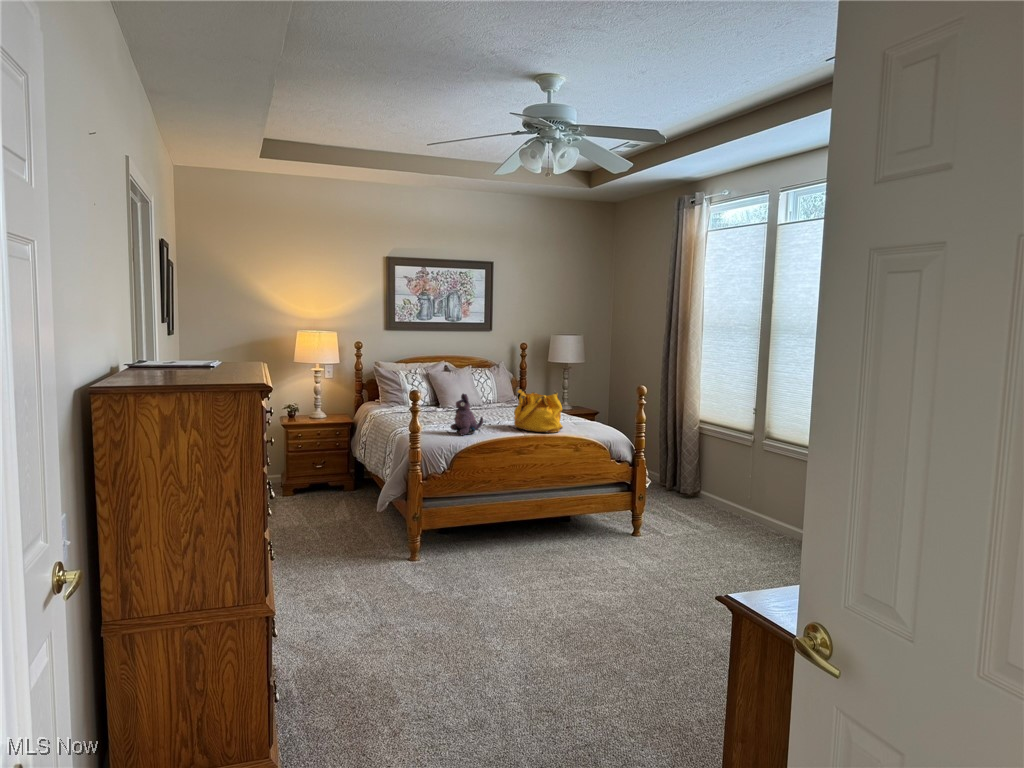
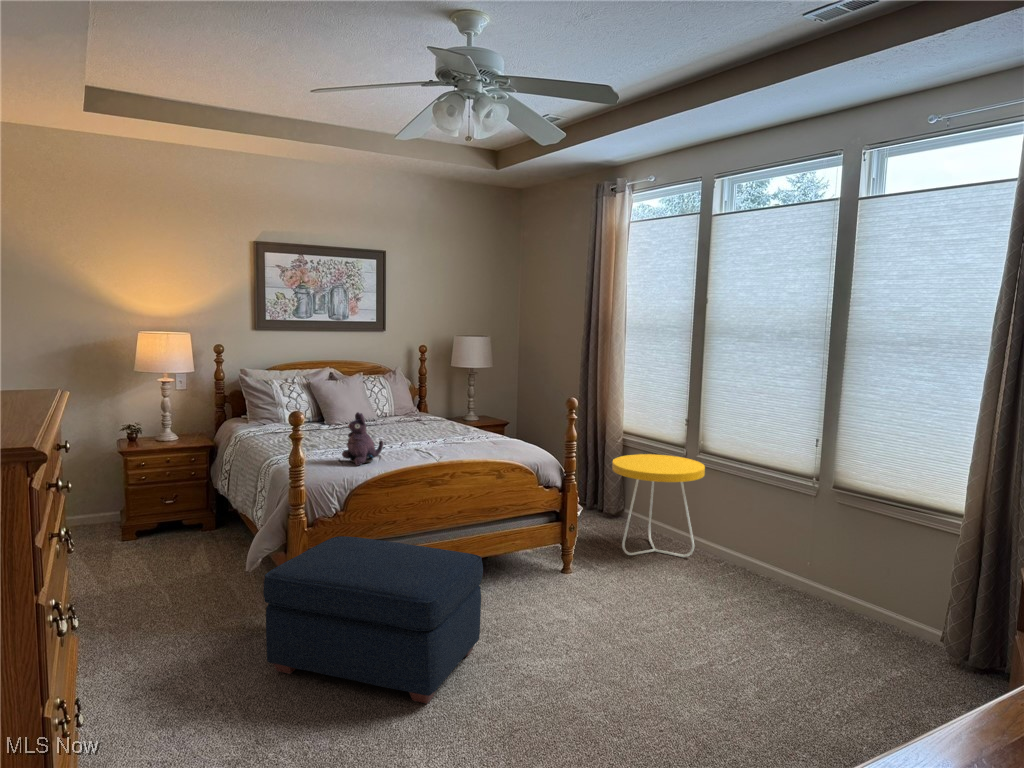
handbag: present [514,389,563,433] -> none [420,404,479,457]
side table: none [682,439,766,529] -> present [612,454,705,557]
ottoman: none [388,489,556,613] -> present [263,536,483,704]

